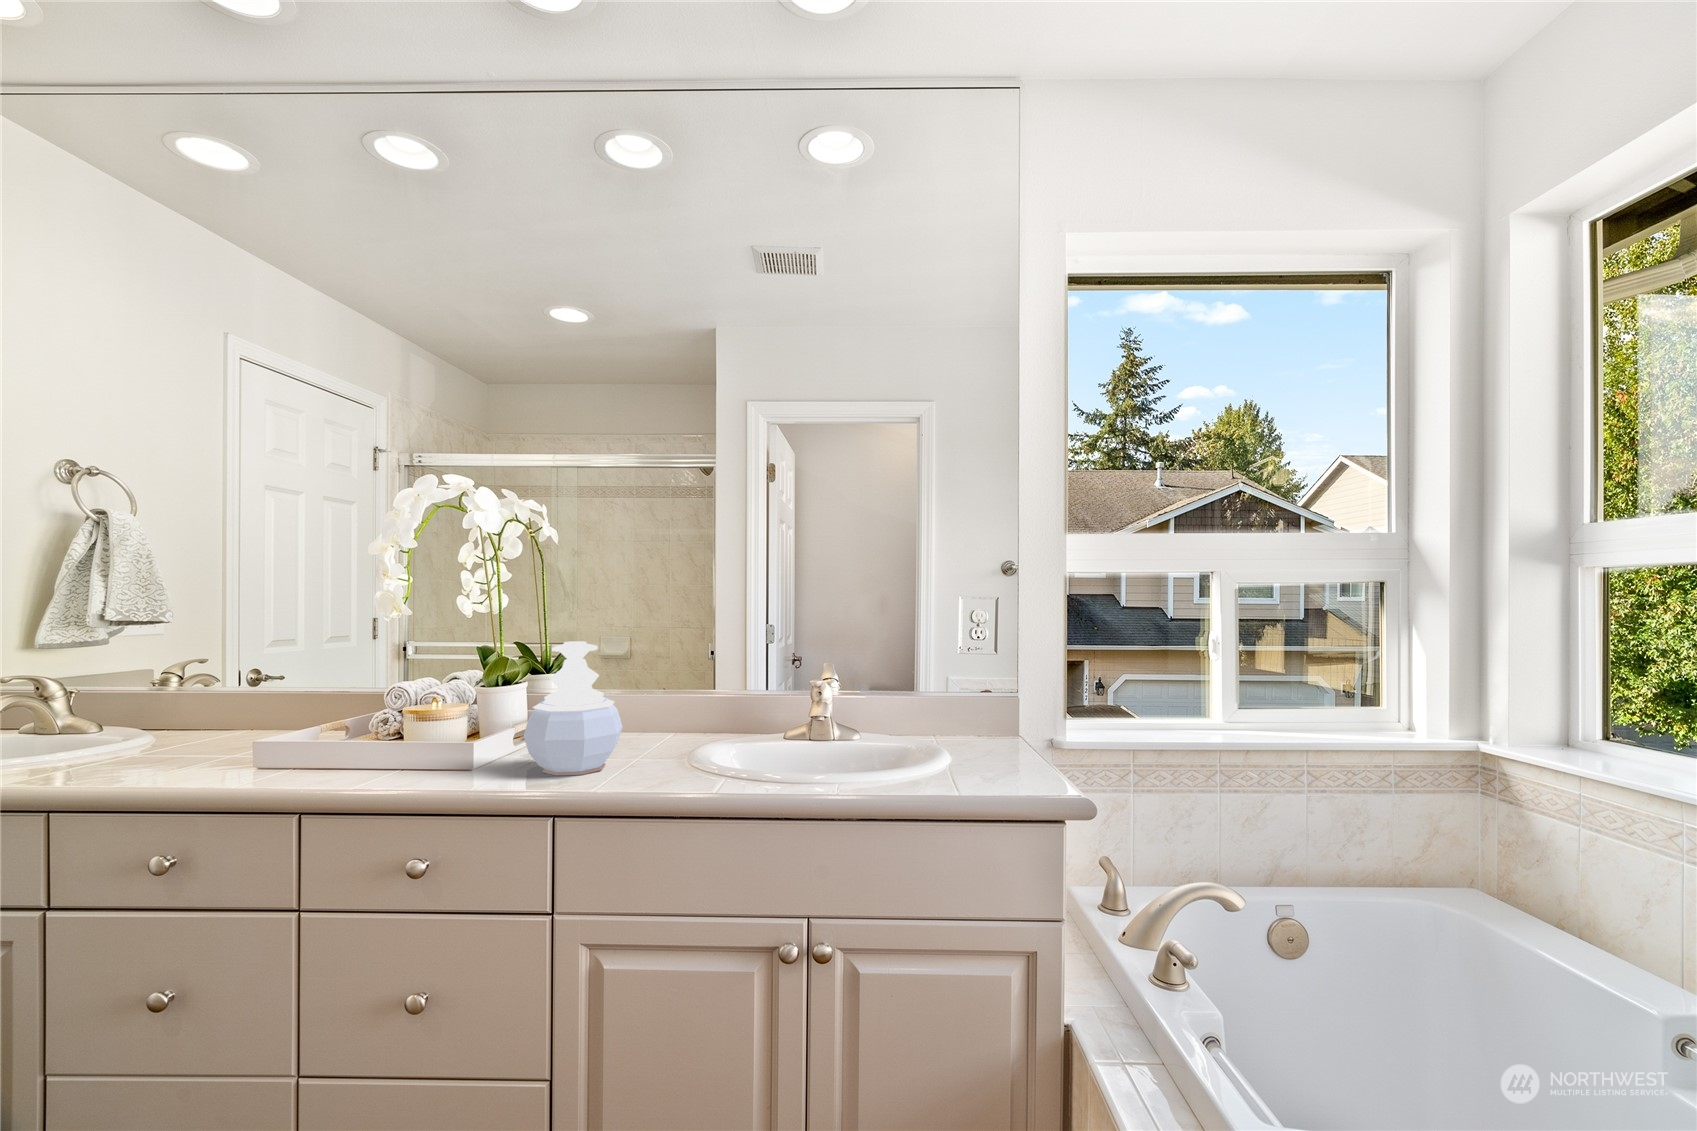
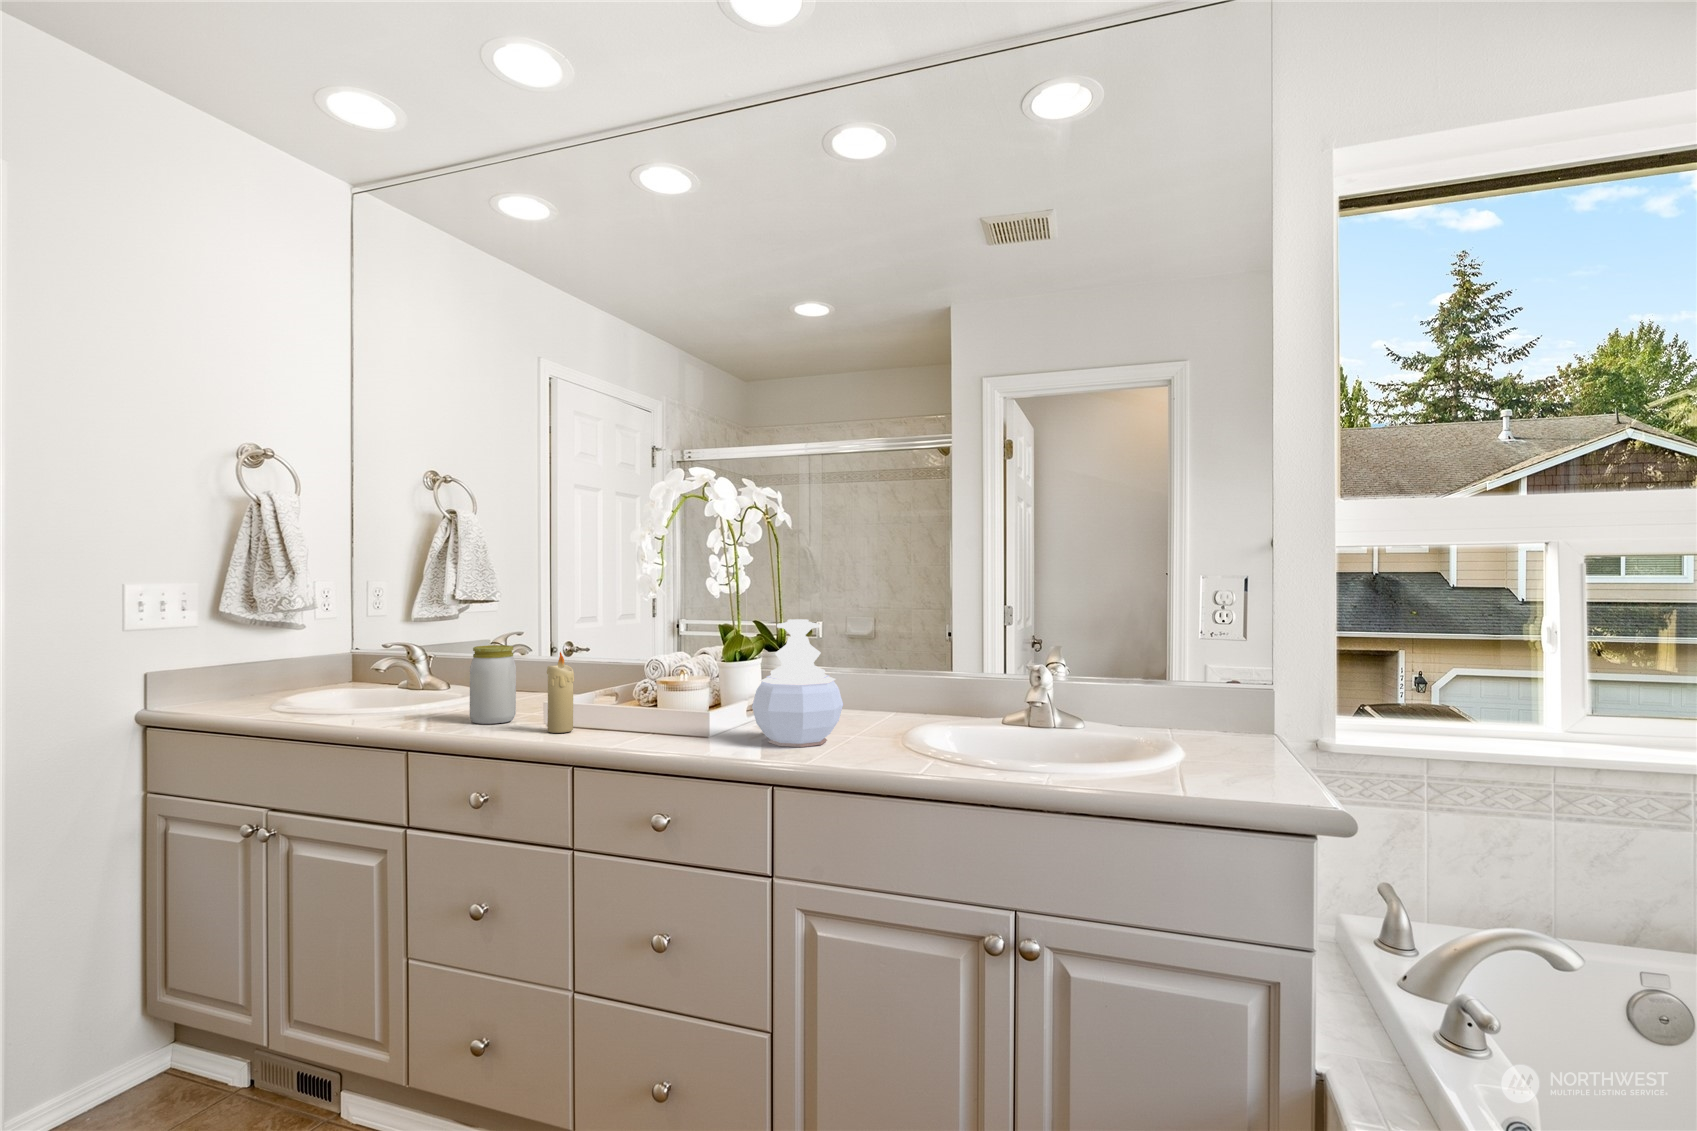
jar: none [144,679,212,776] -> present [470,645,516,724]
candle: none [261,686,298,781] -> present [547,652,574,733]

